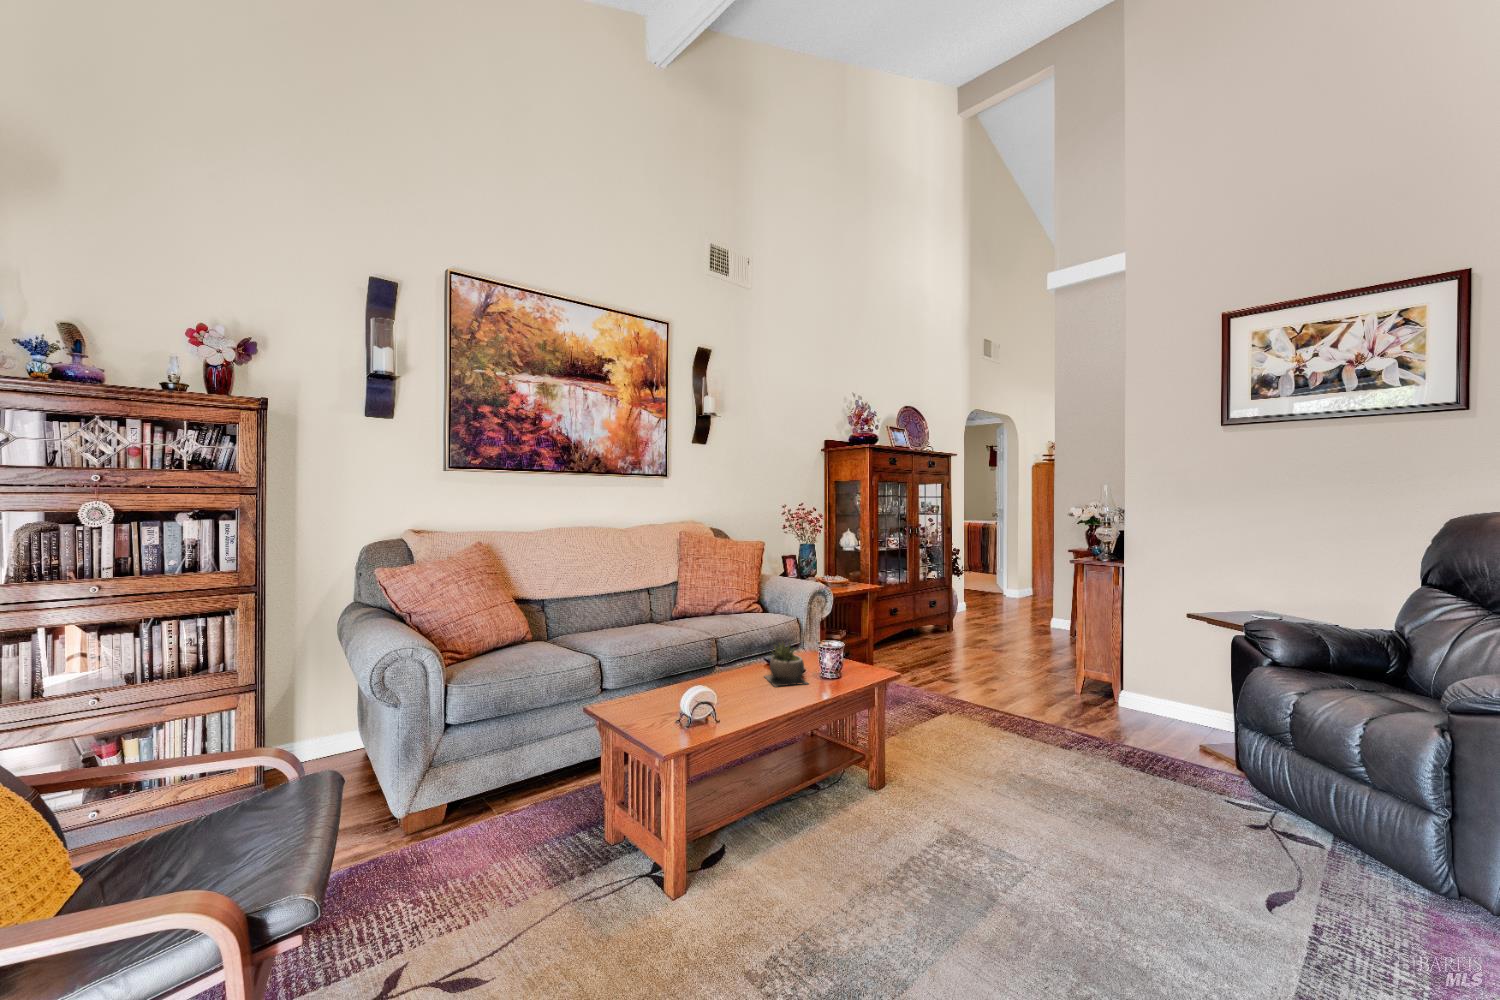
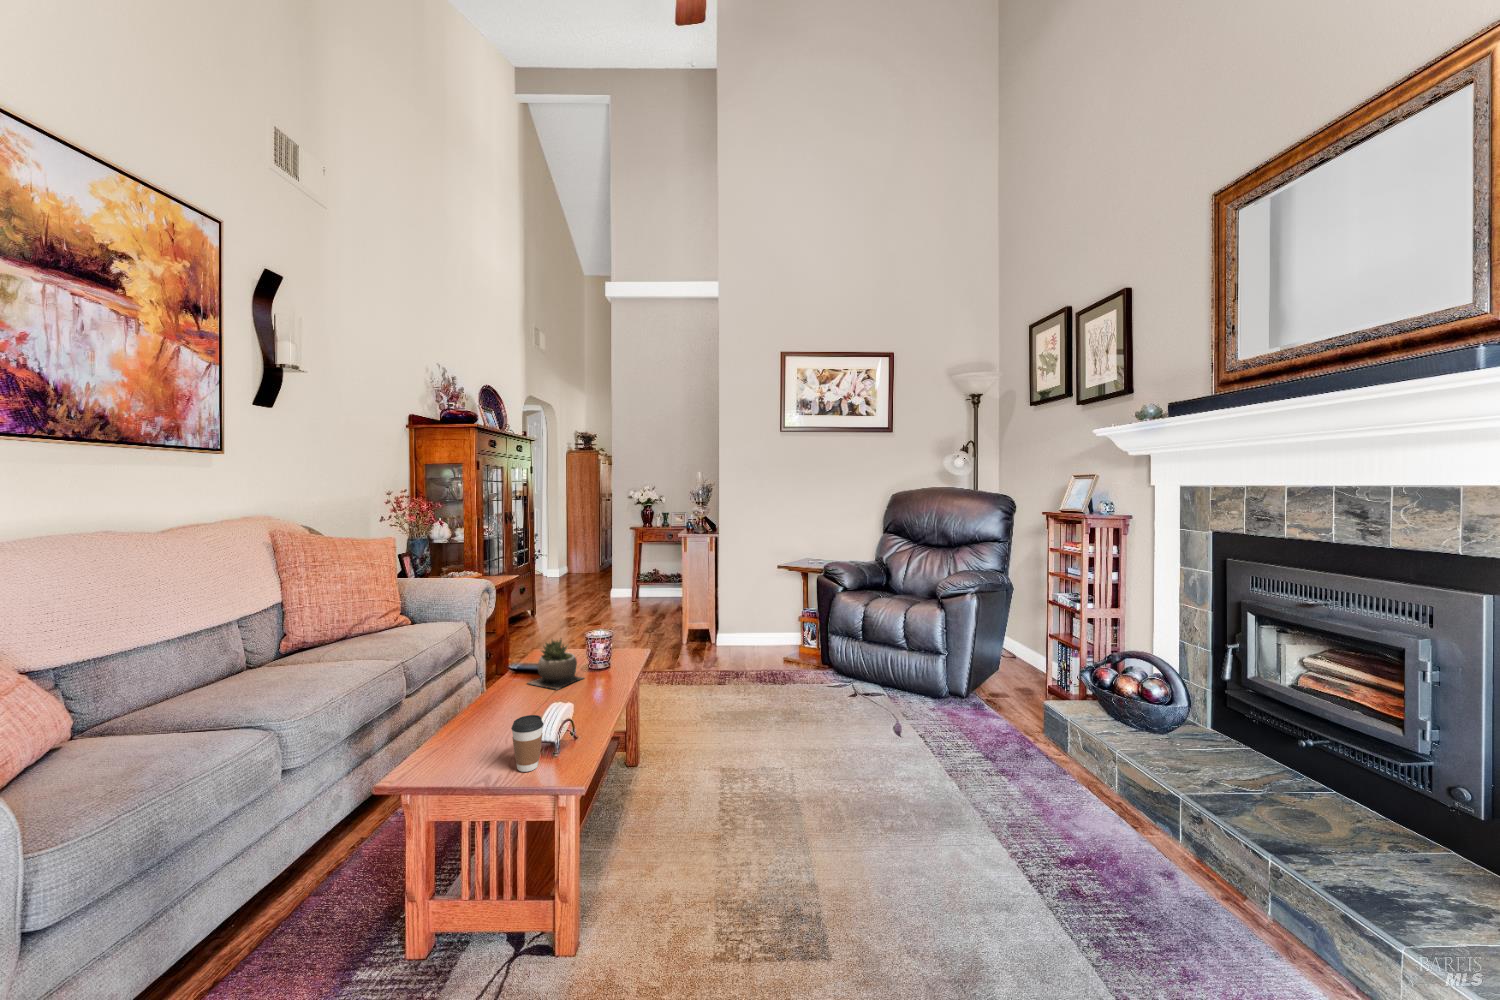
coffee cup: none [655,689,680,733] -> present [511,715,543,772]

